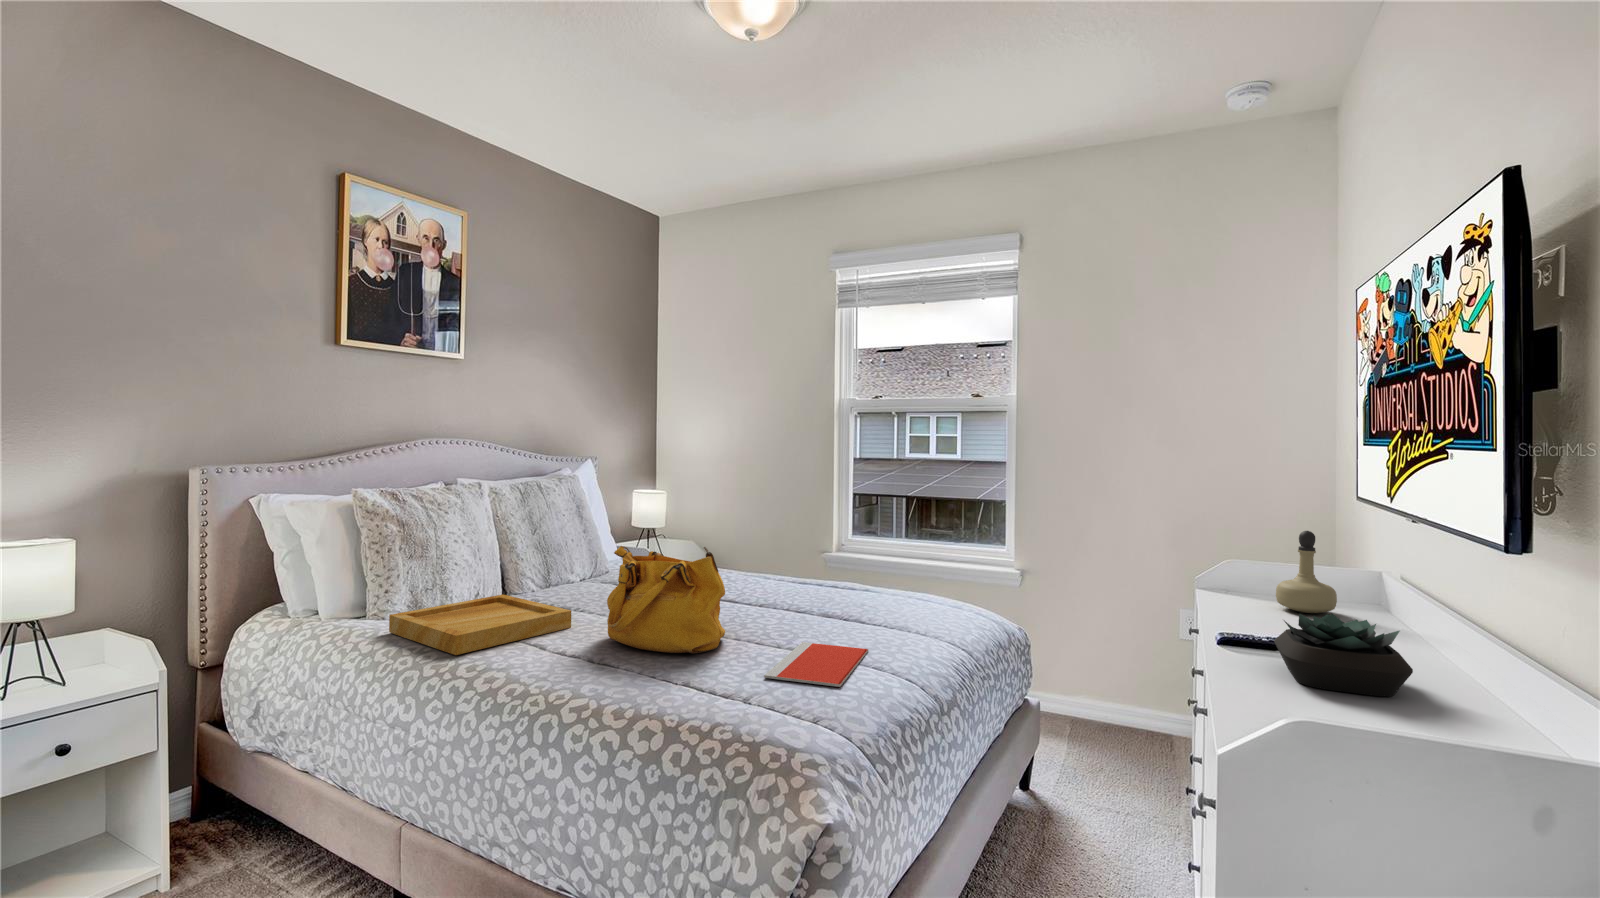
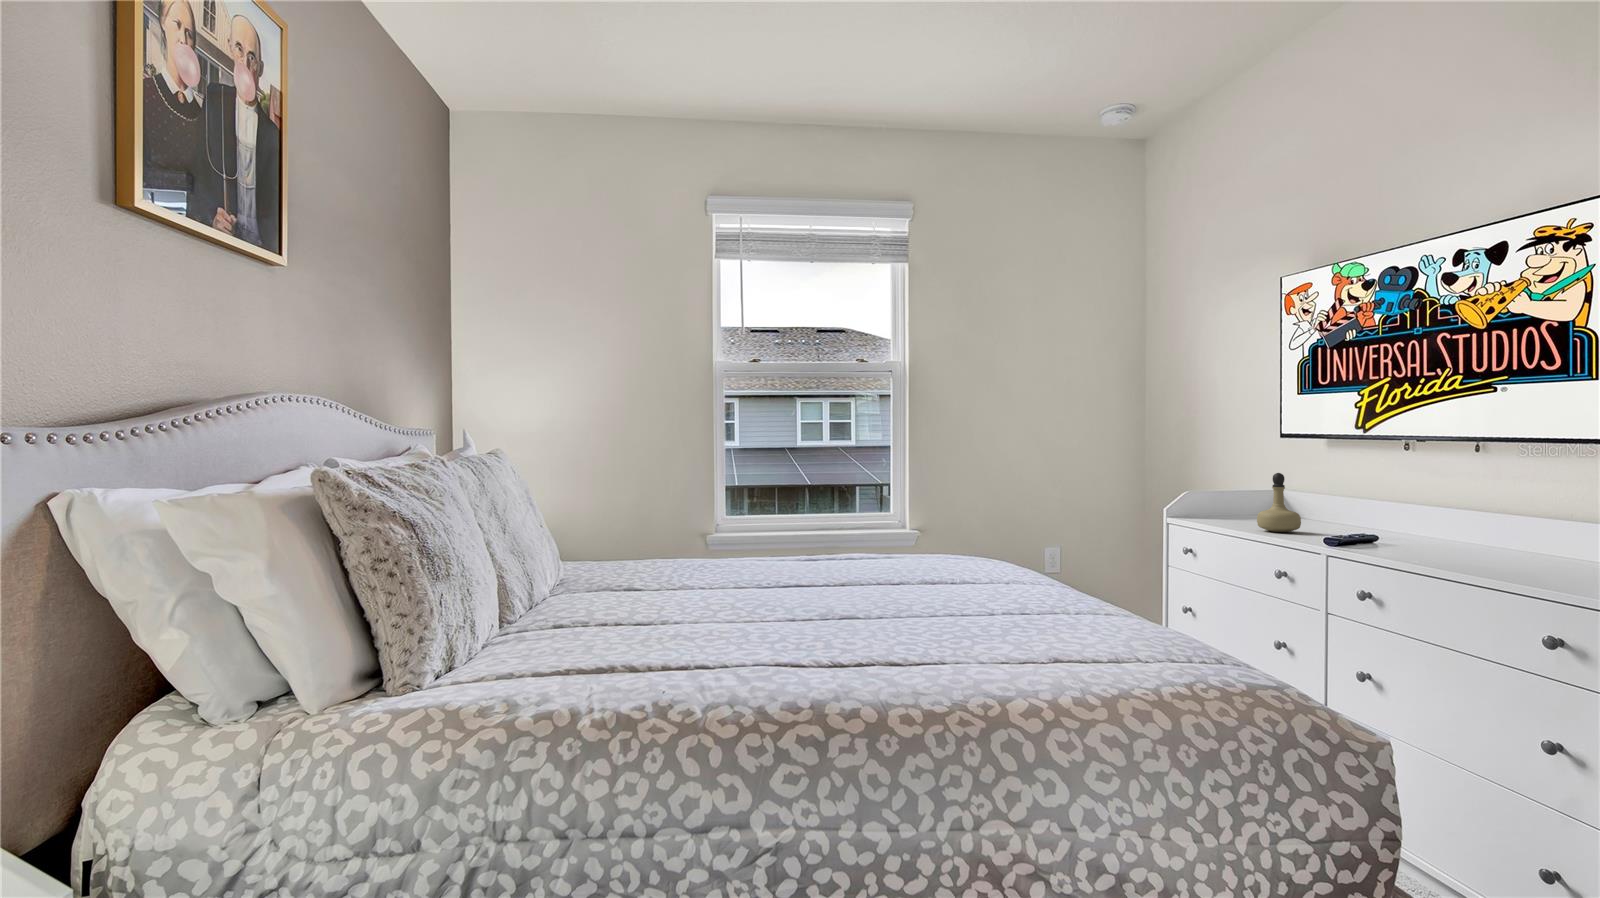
handbag: present [607,546,725,653] -> none [817,516,970,646]
tray: present [389,594,571,655] -> none [517,621,744,701]
succulent plant: present [1274,614,1413,697] -> none [1405,514,1521,562]
notebook: present [764,642,868,687] -> none [998,608,1147,644]

